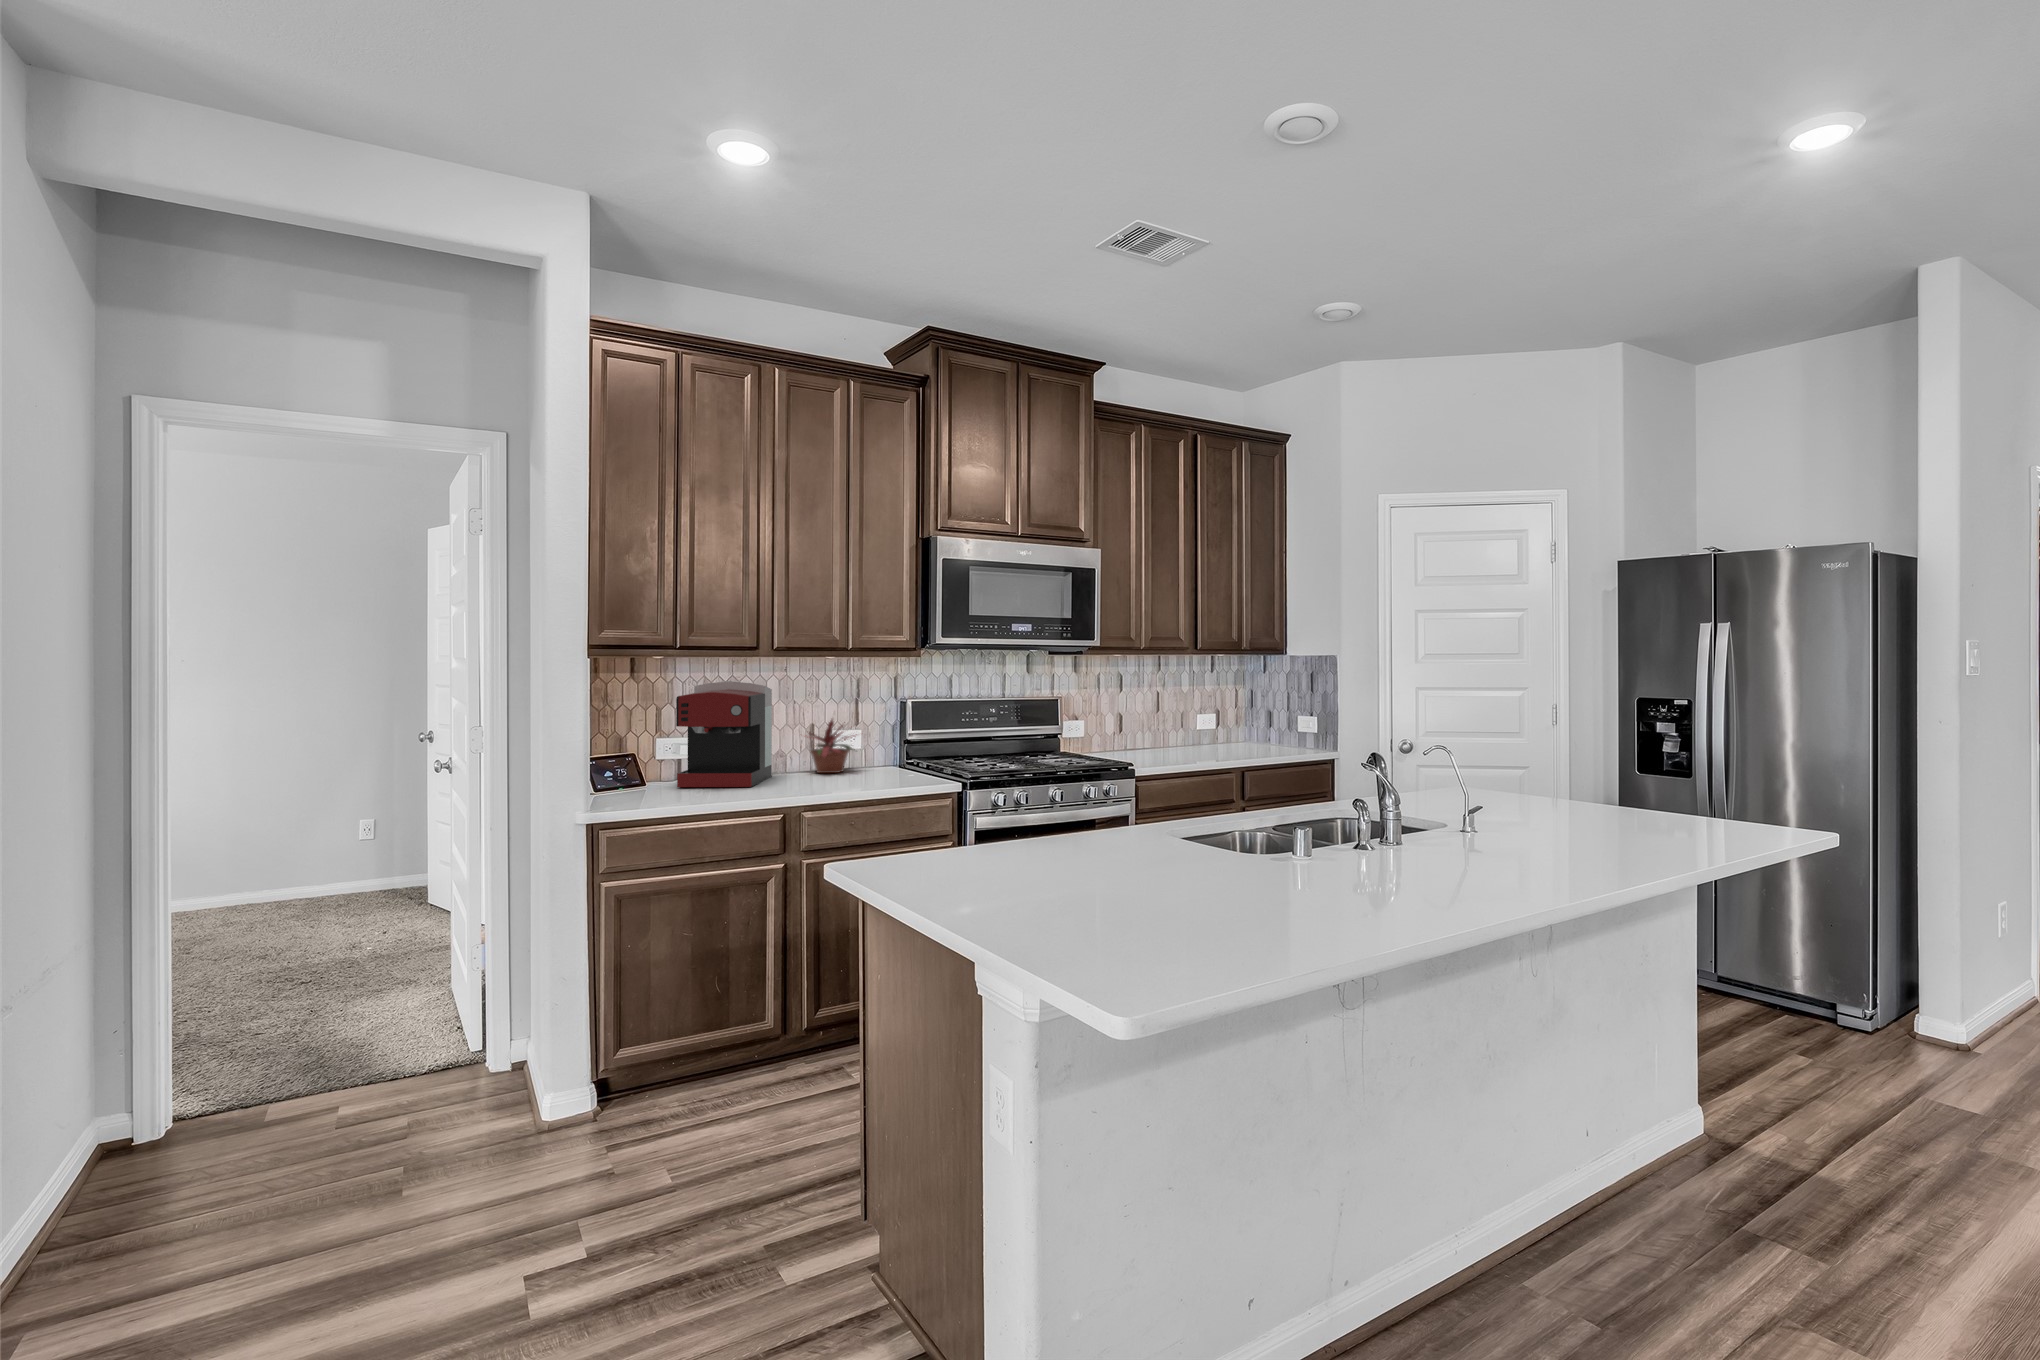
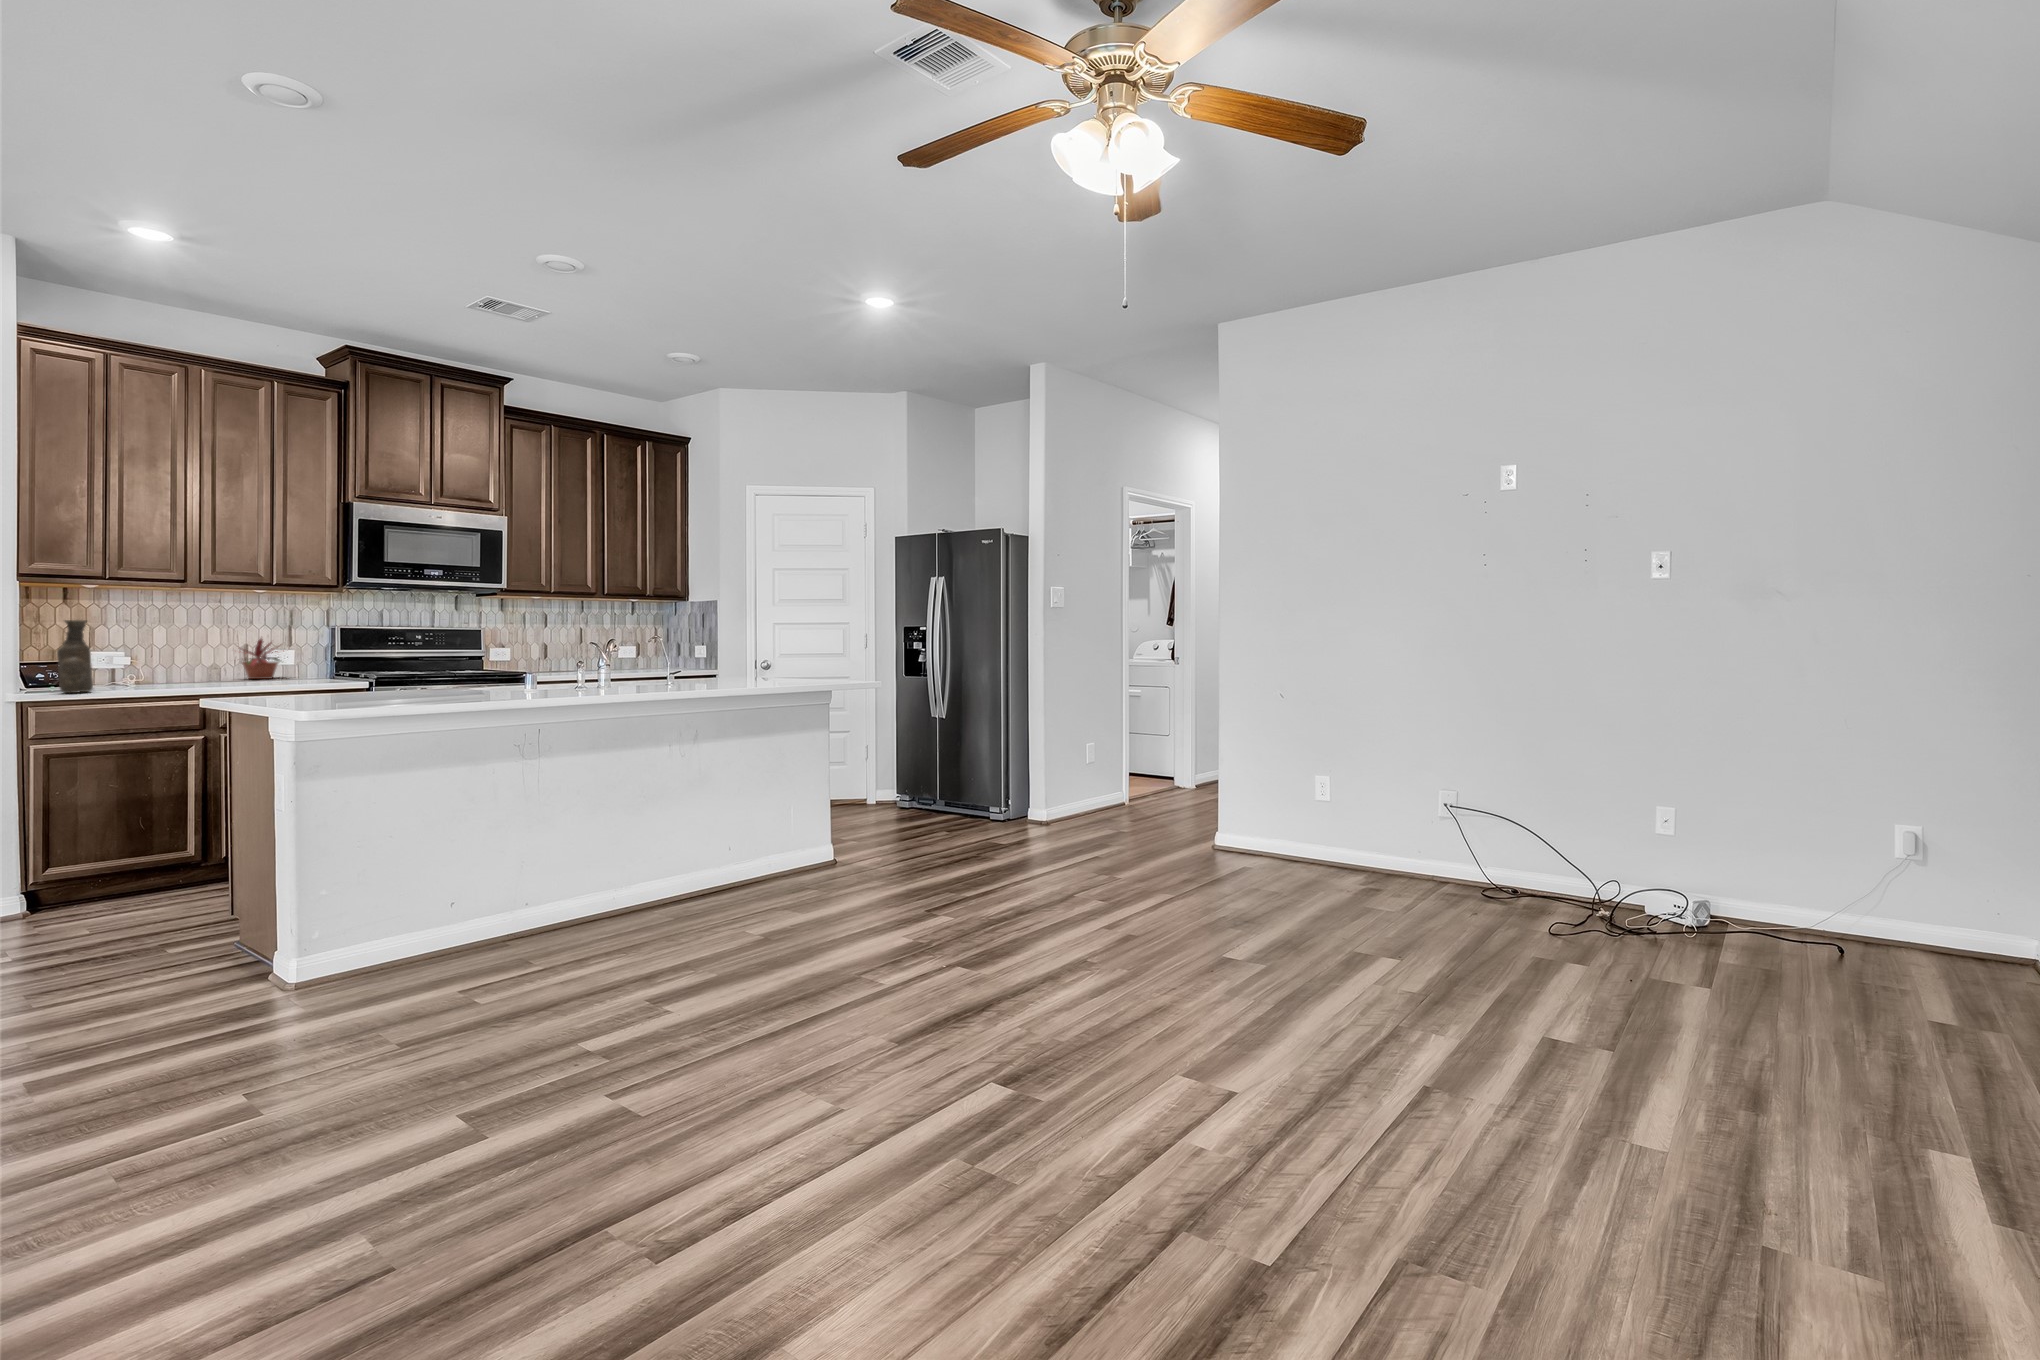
coffee maker: present [676,681,772,787] -> none [107,607,204,686]
vase: none [630,706,666,804] -> present [57,620,93,693]

